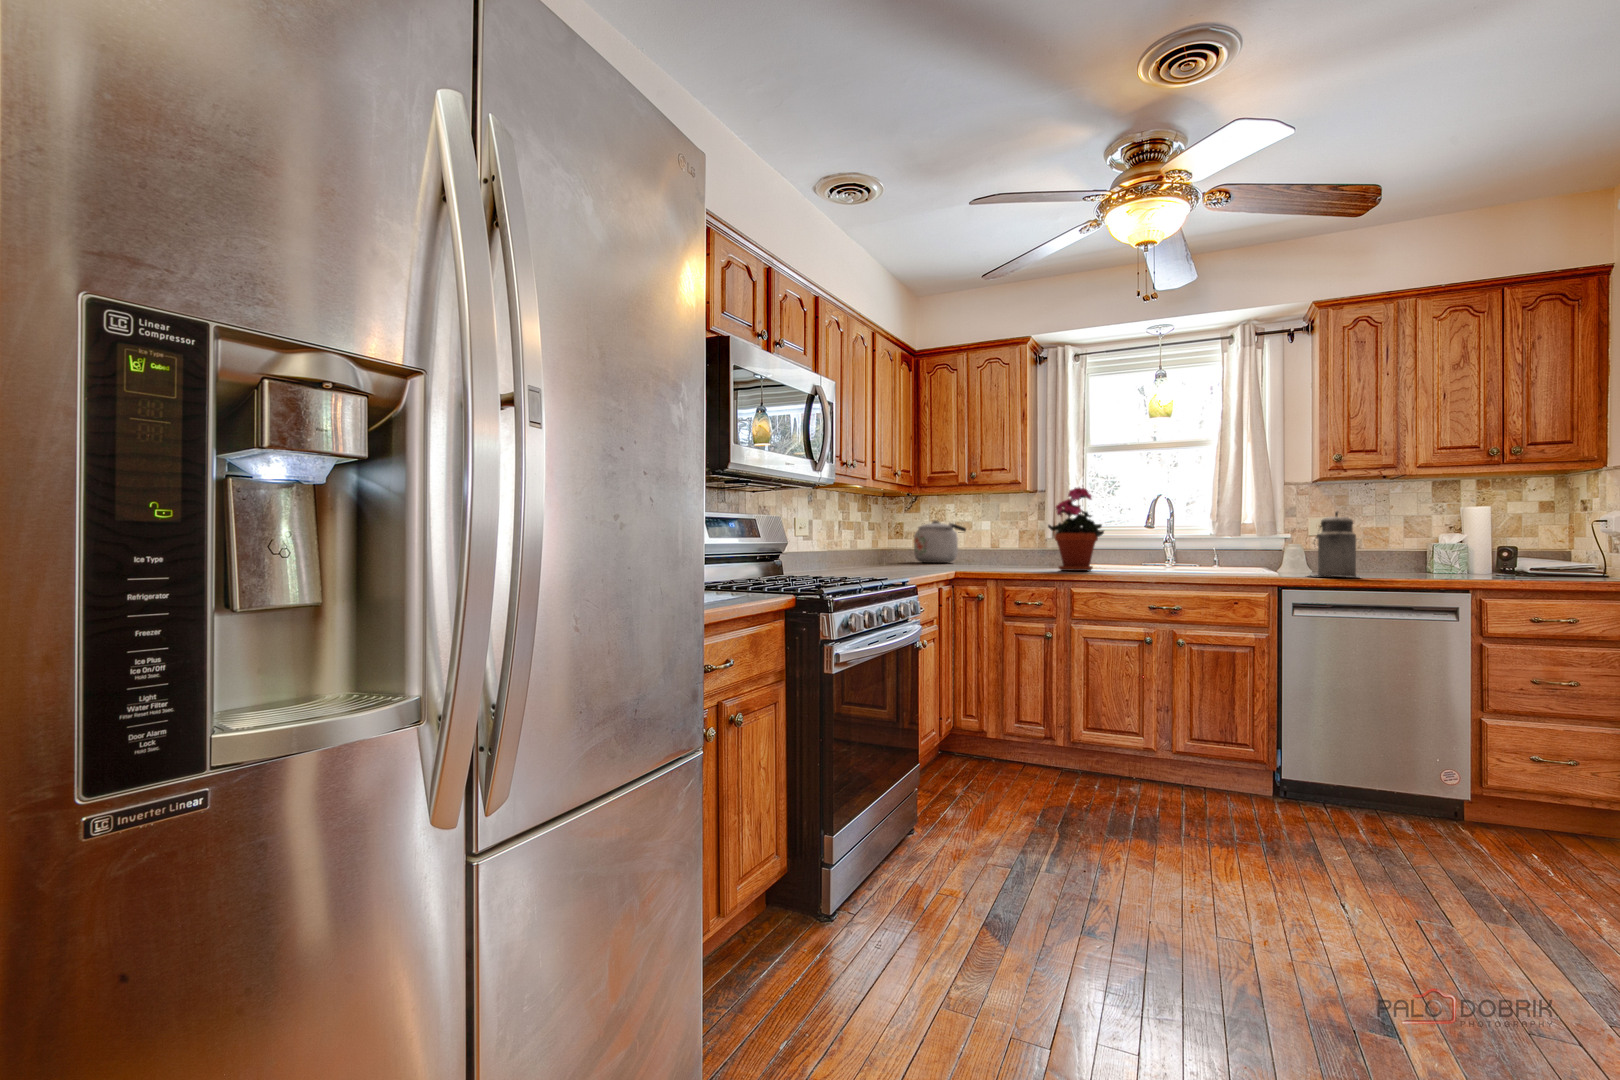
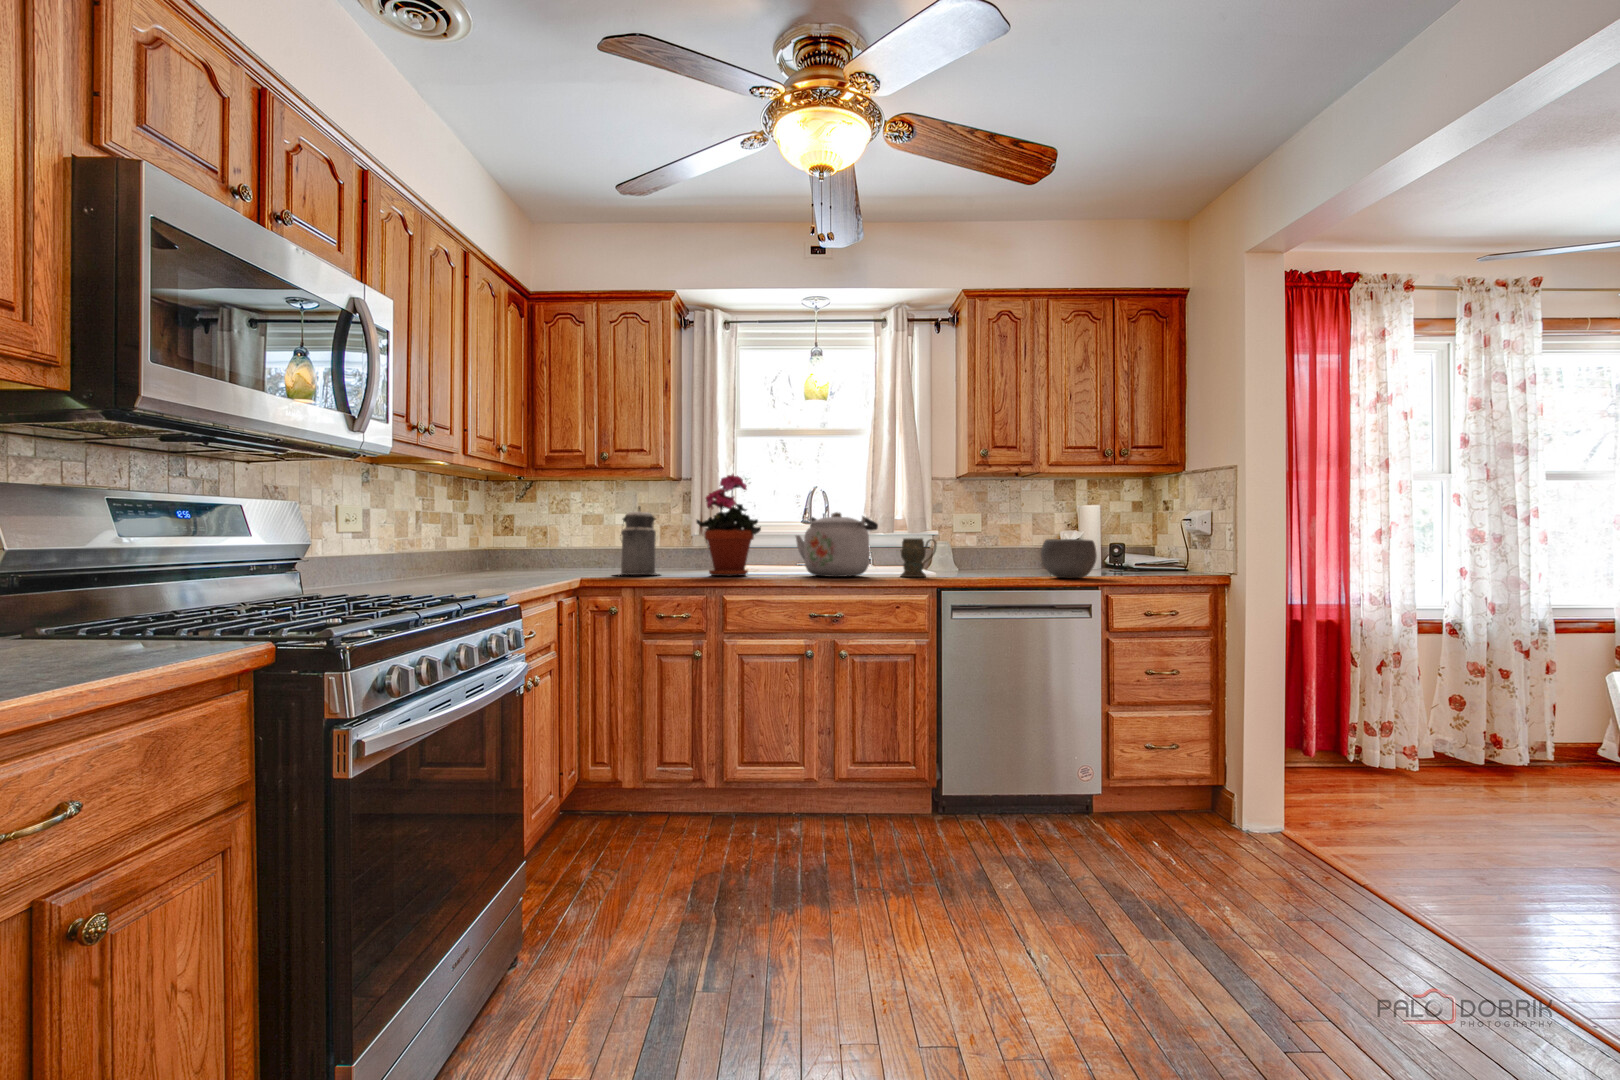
canister: present [1310,512,1356,577] -> present [614,506,657,575]
kettle: present [914,520,966,563] -> present [796,512,878,577]
mug: none [1239,540,1277,575] -> present [900,538,936,577]
bowl: none [1398,541,1467,580] -> present [1041,539,1097,578]

